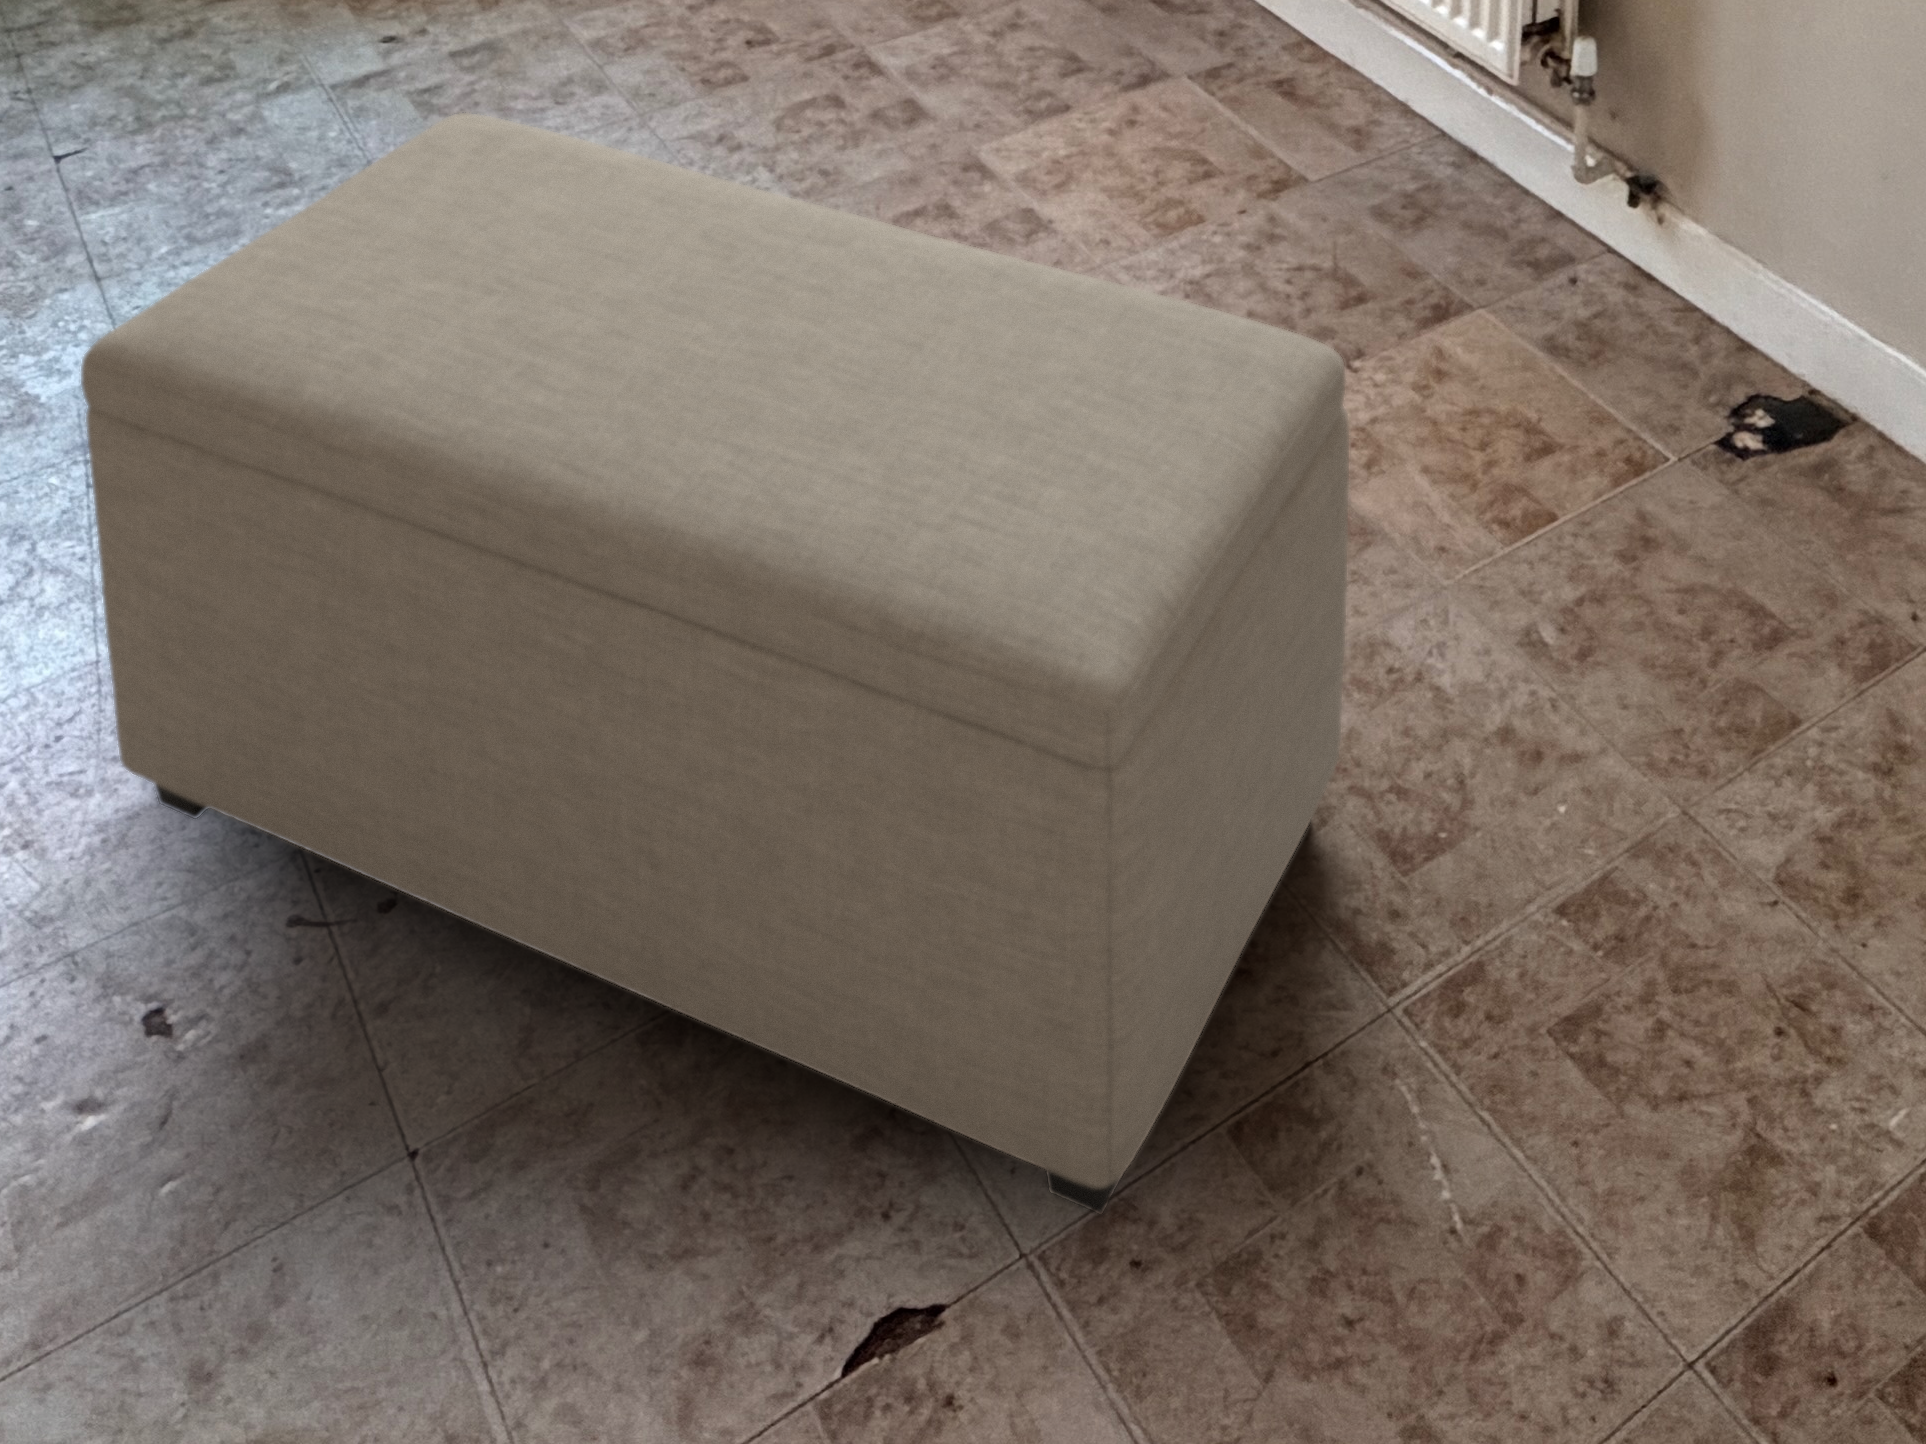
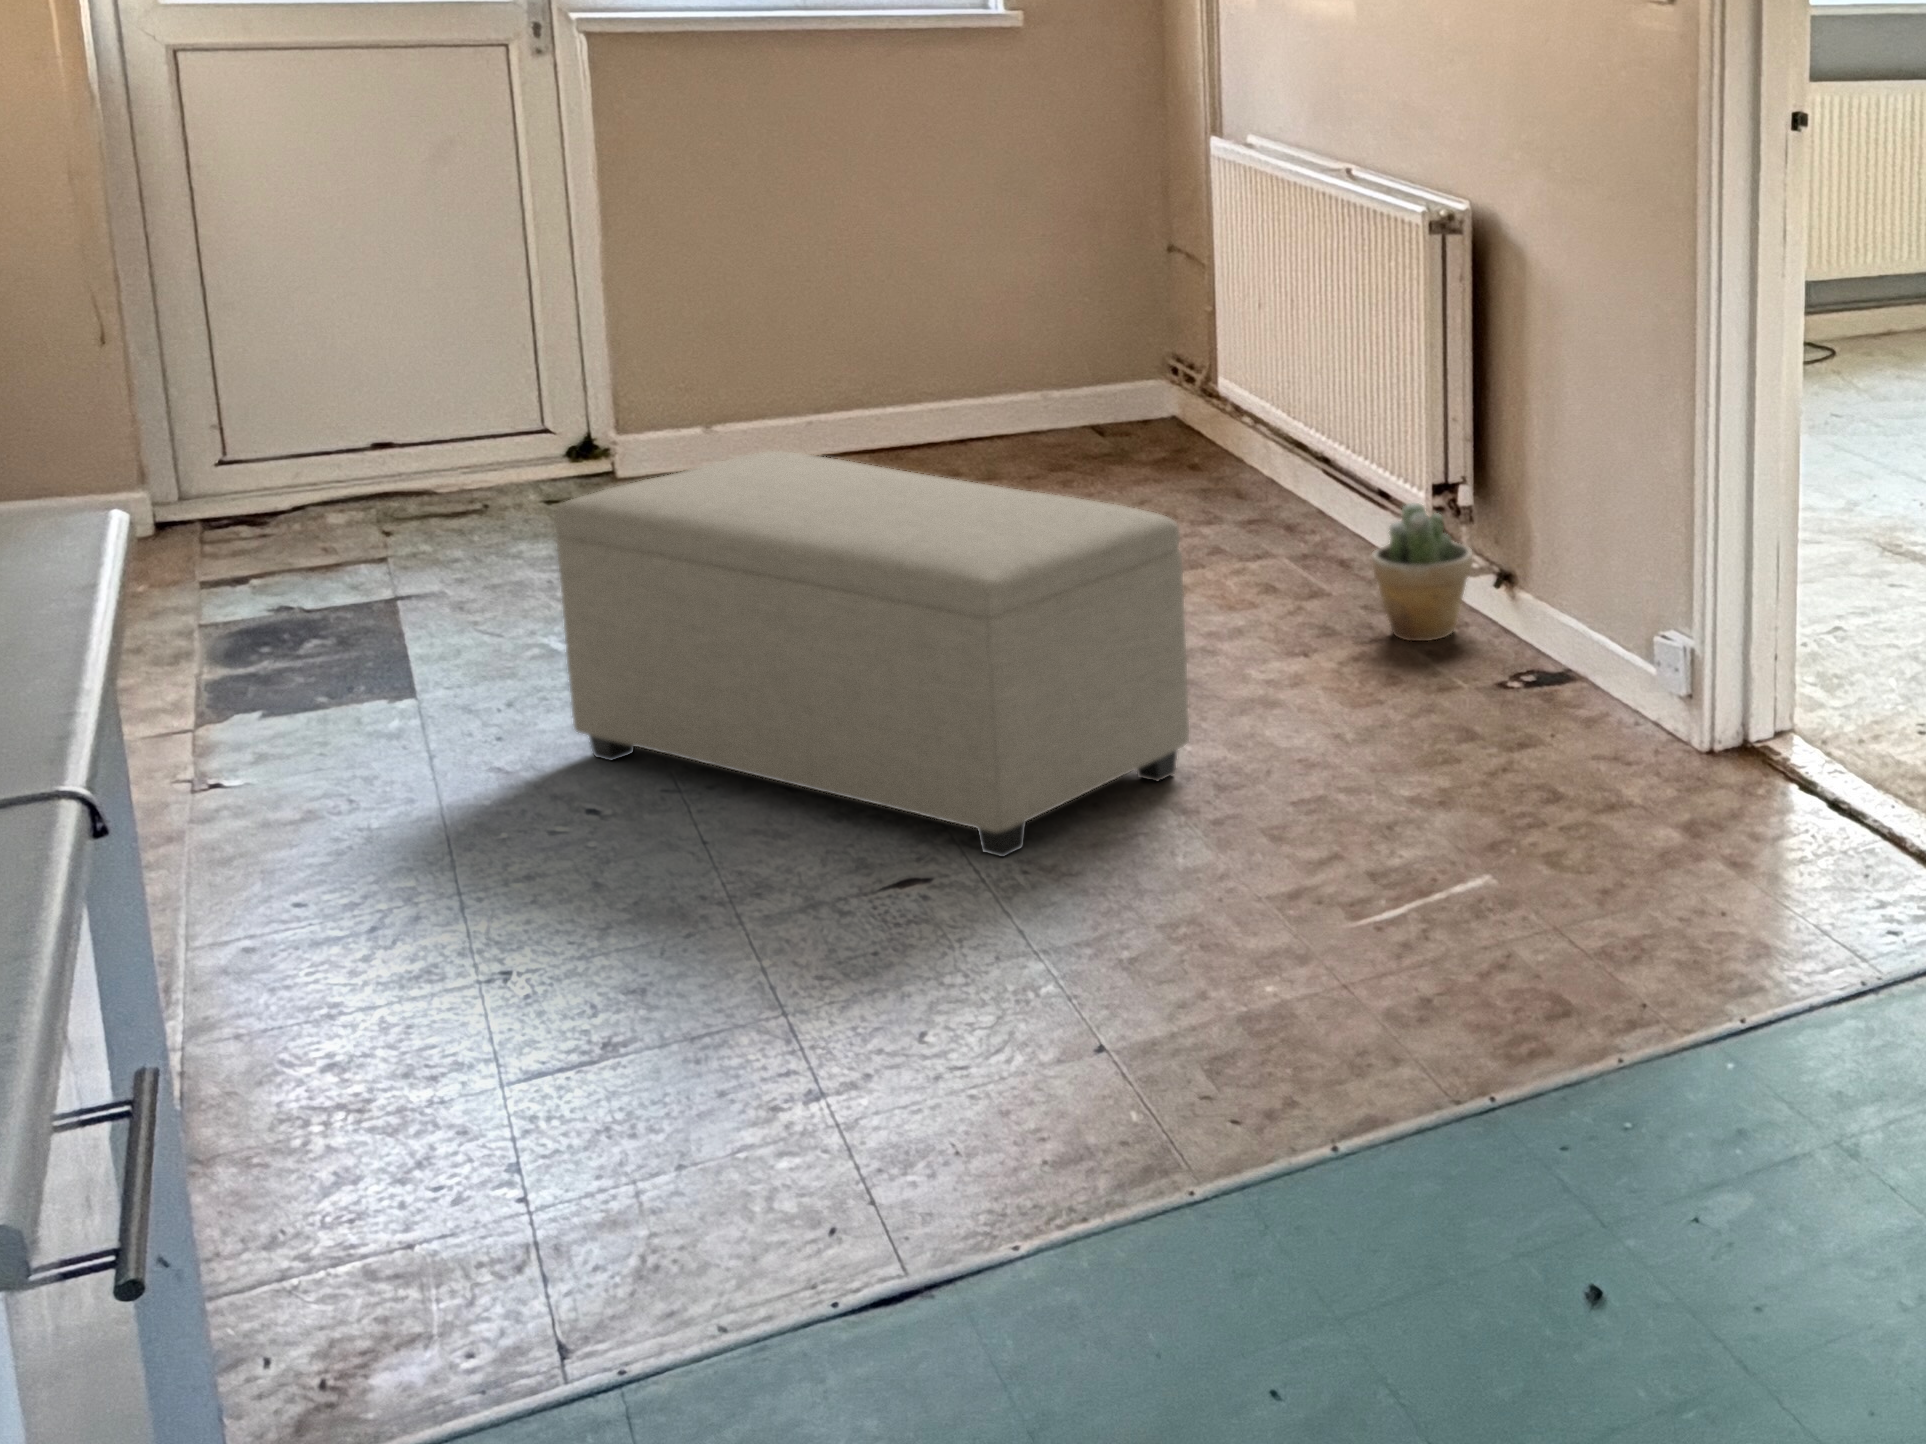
potted plant: none [1434,67,1601,311] -> present [1372,503,1472,641]

